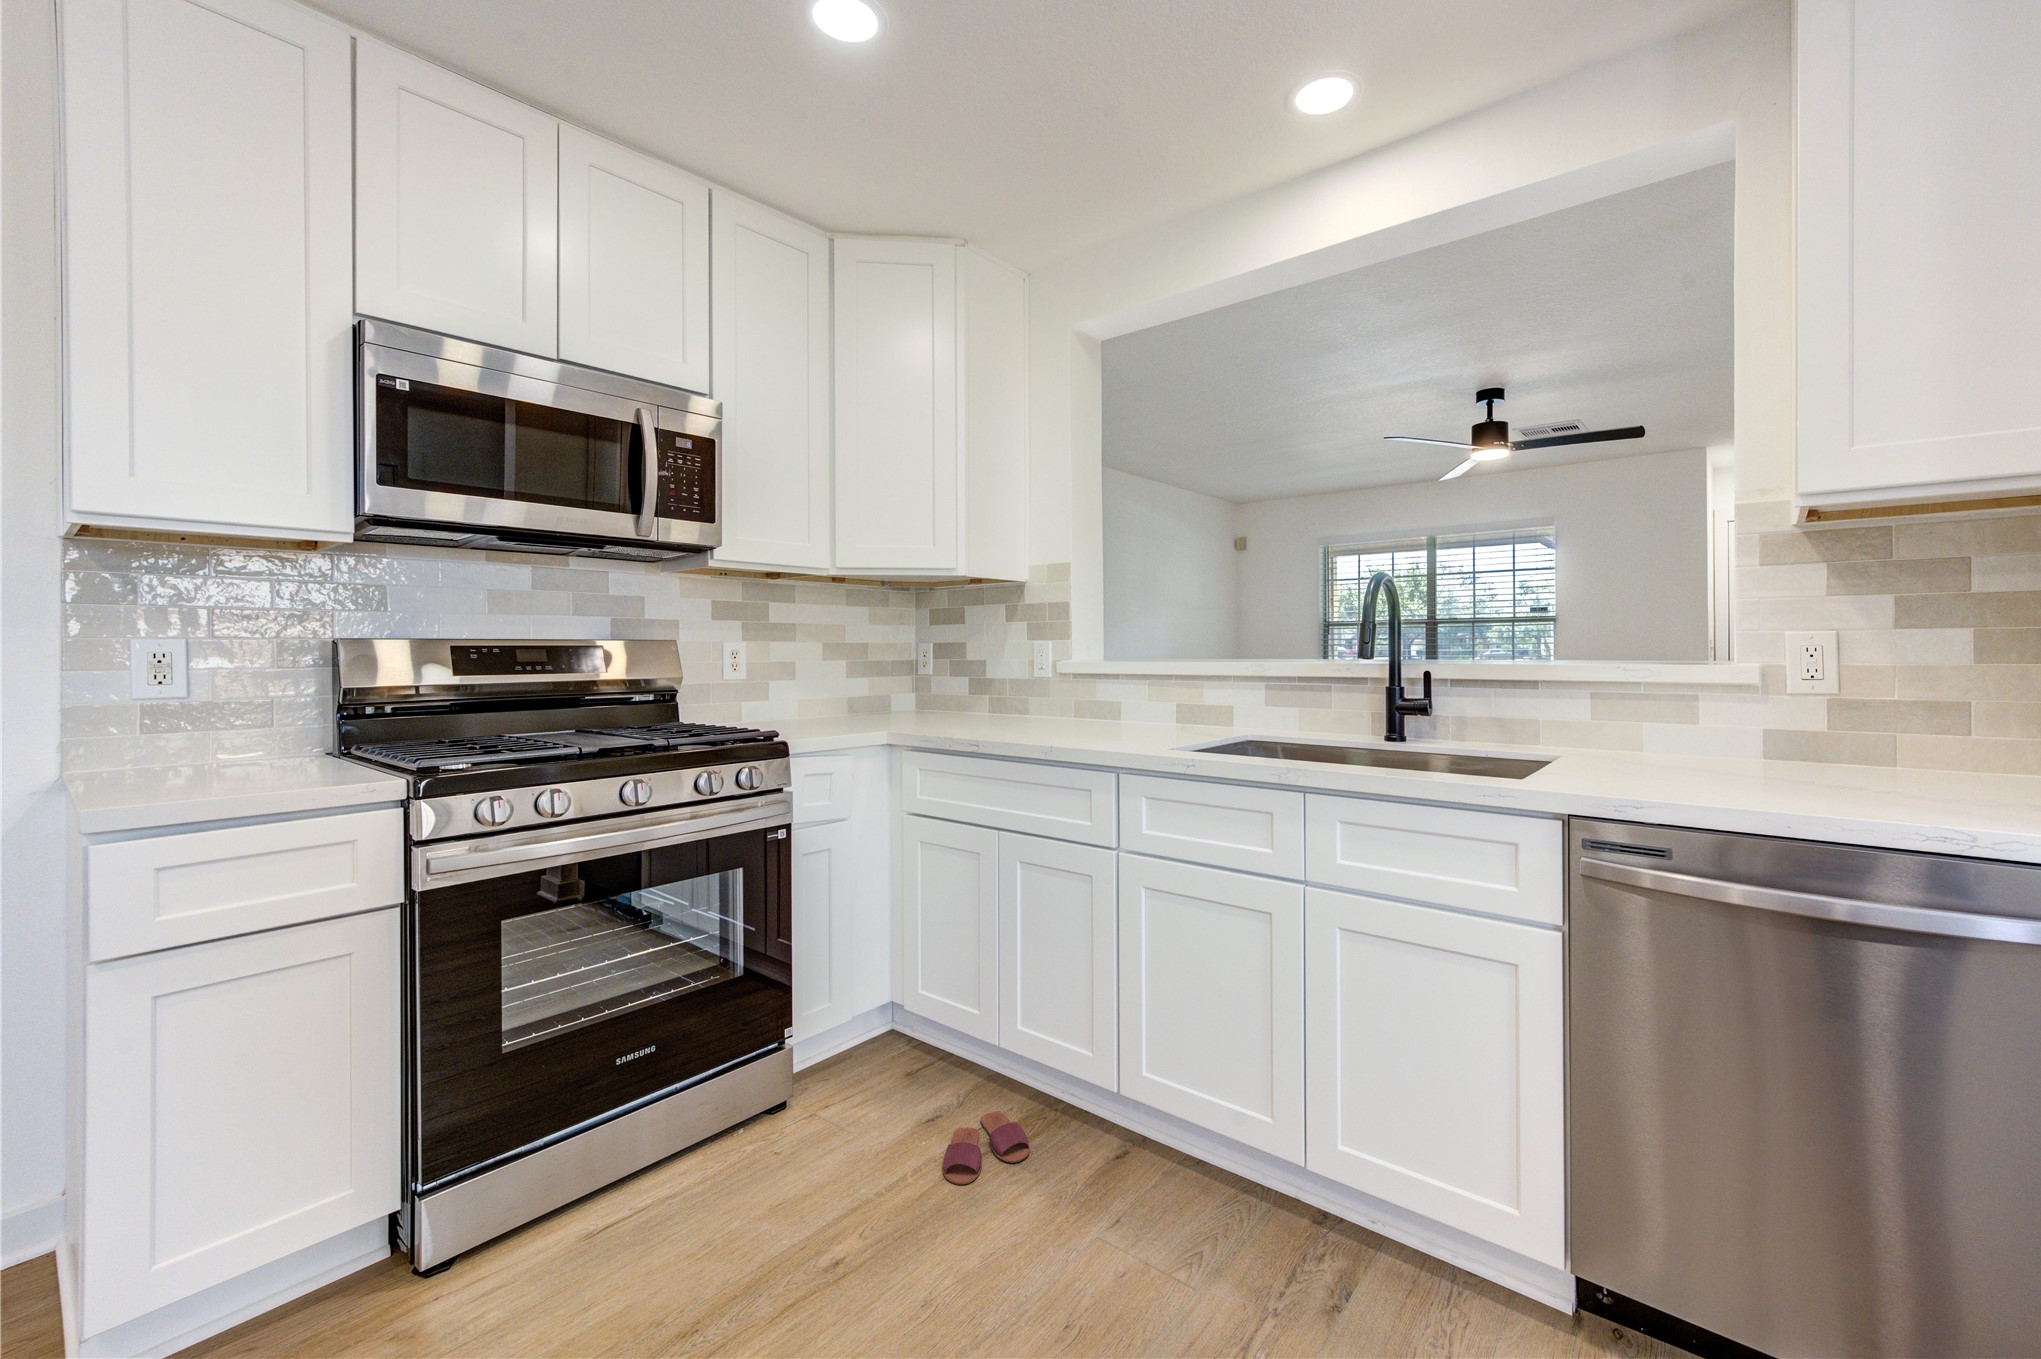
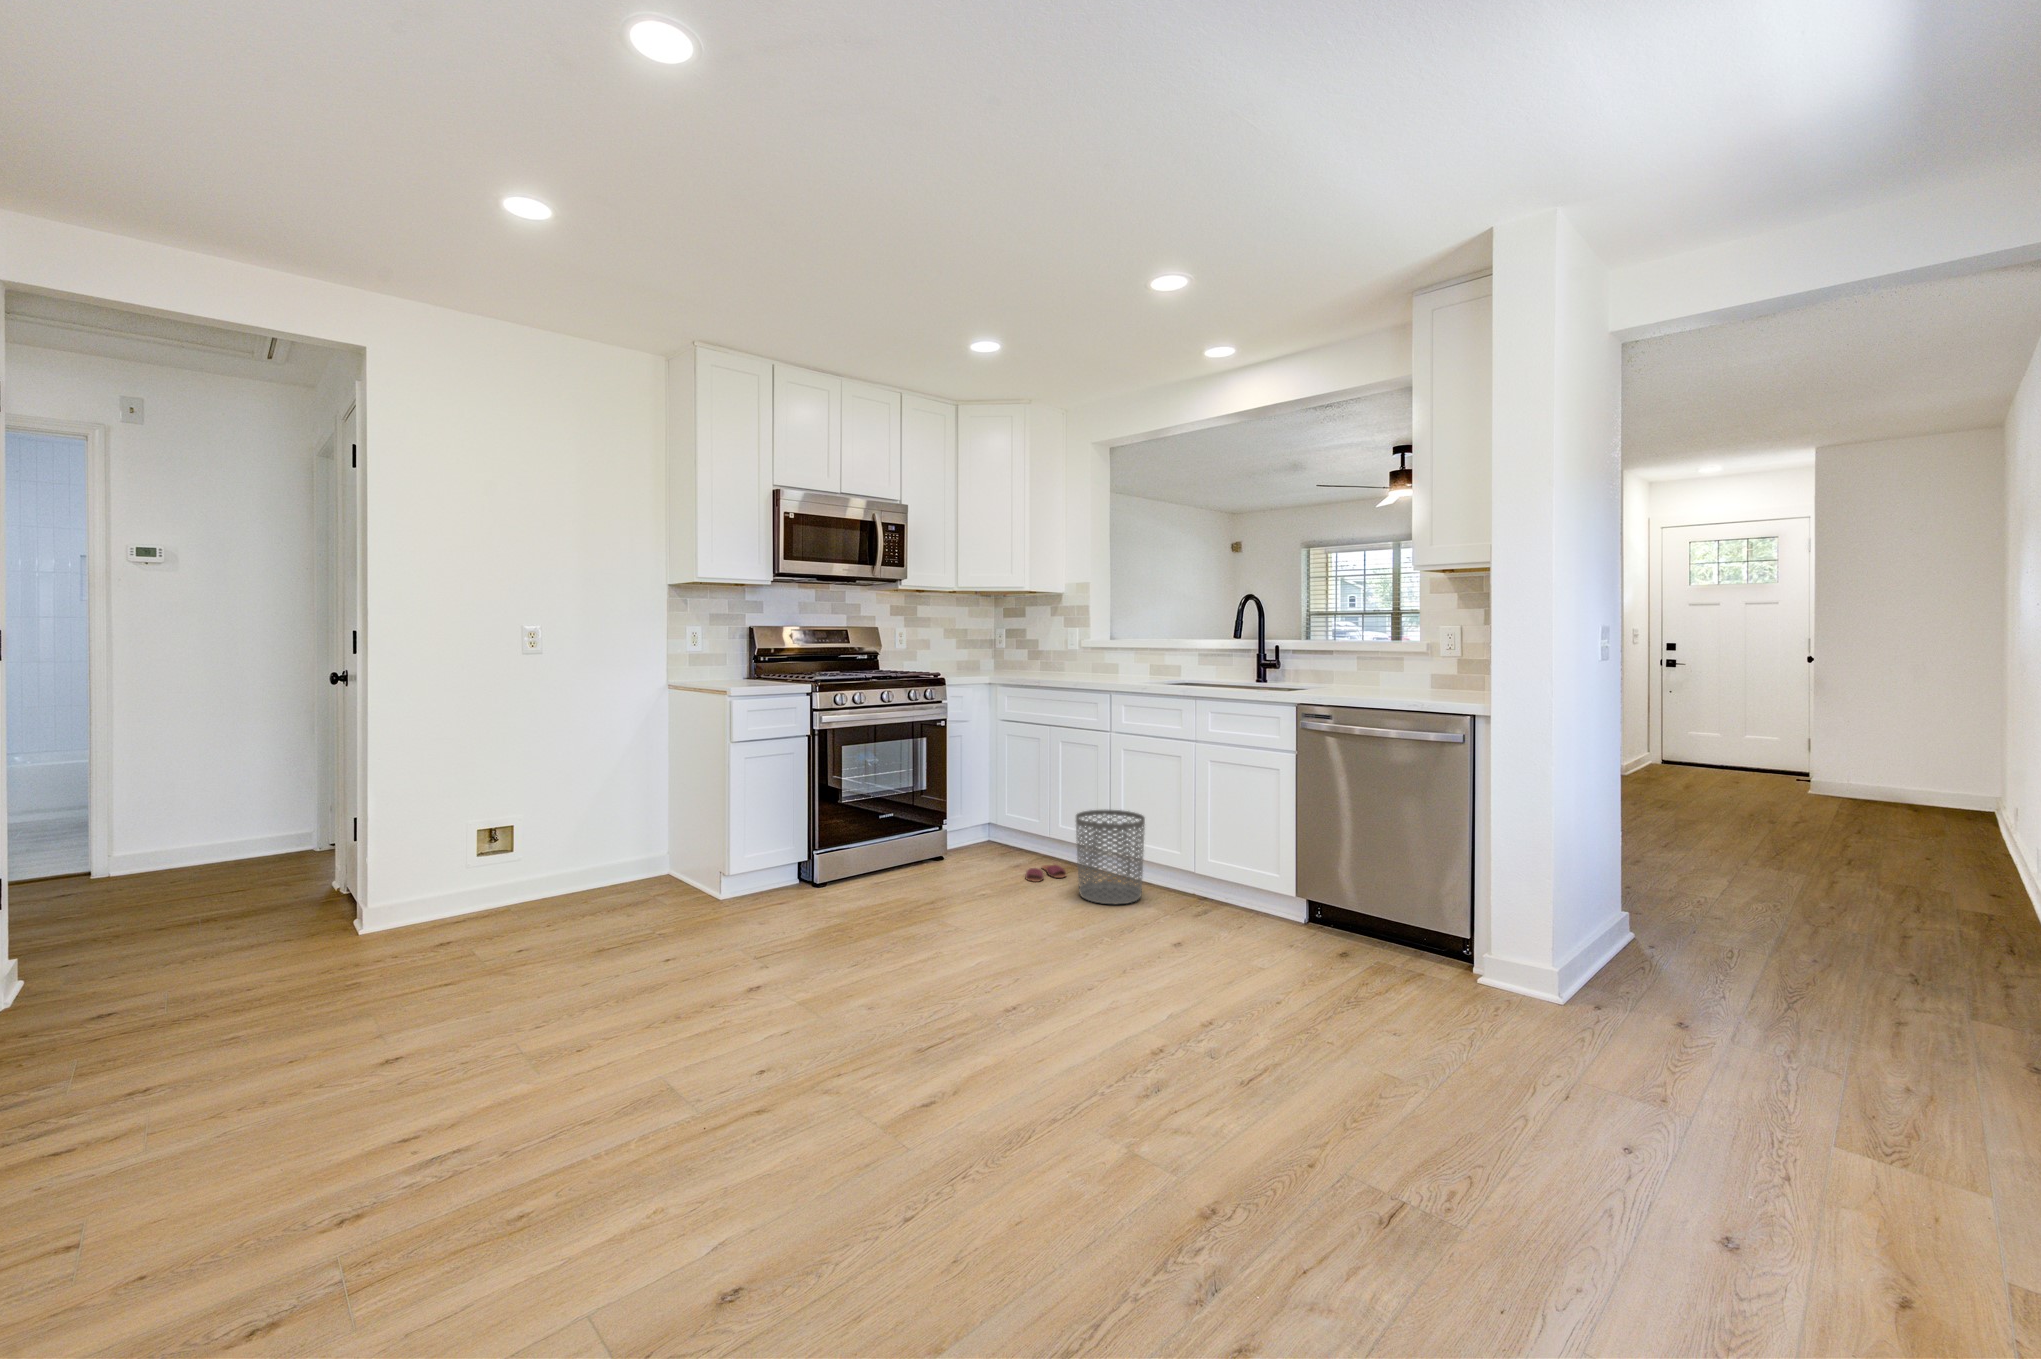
waste bin: none [1046,1026,1199,1283] -> present [1076,810,1145,904]

